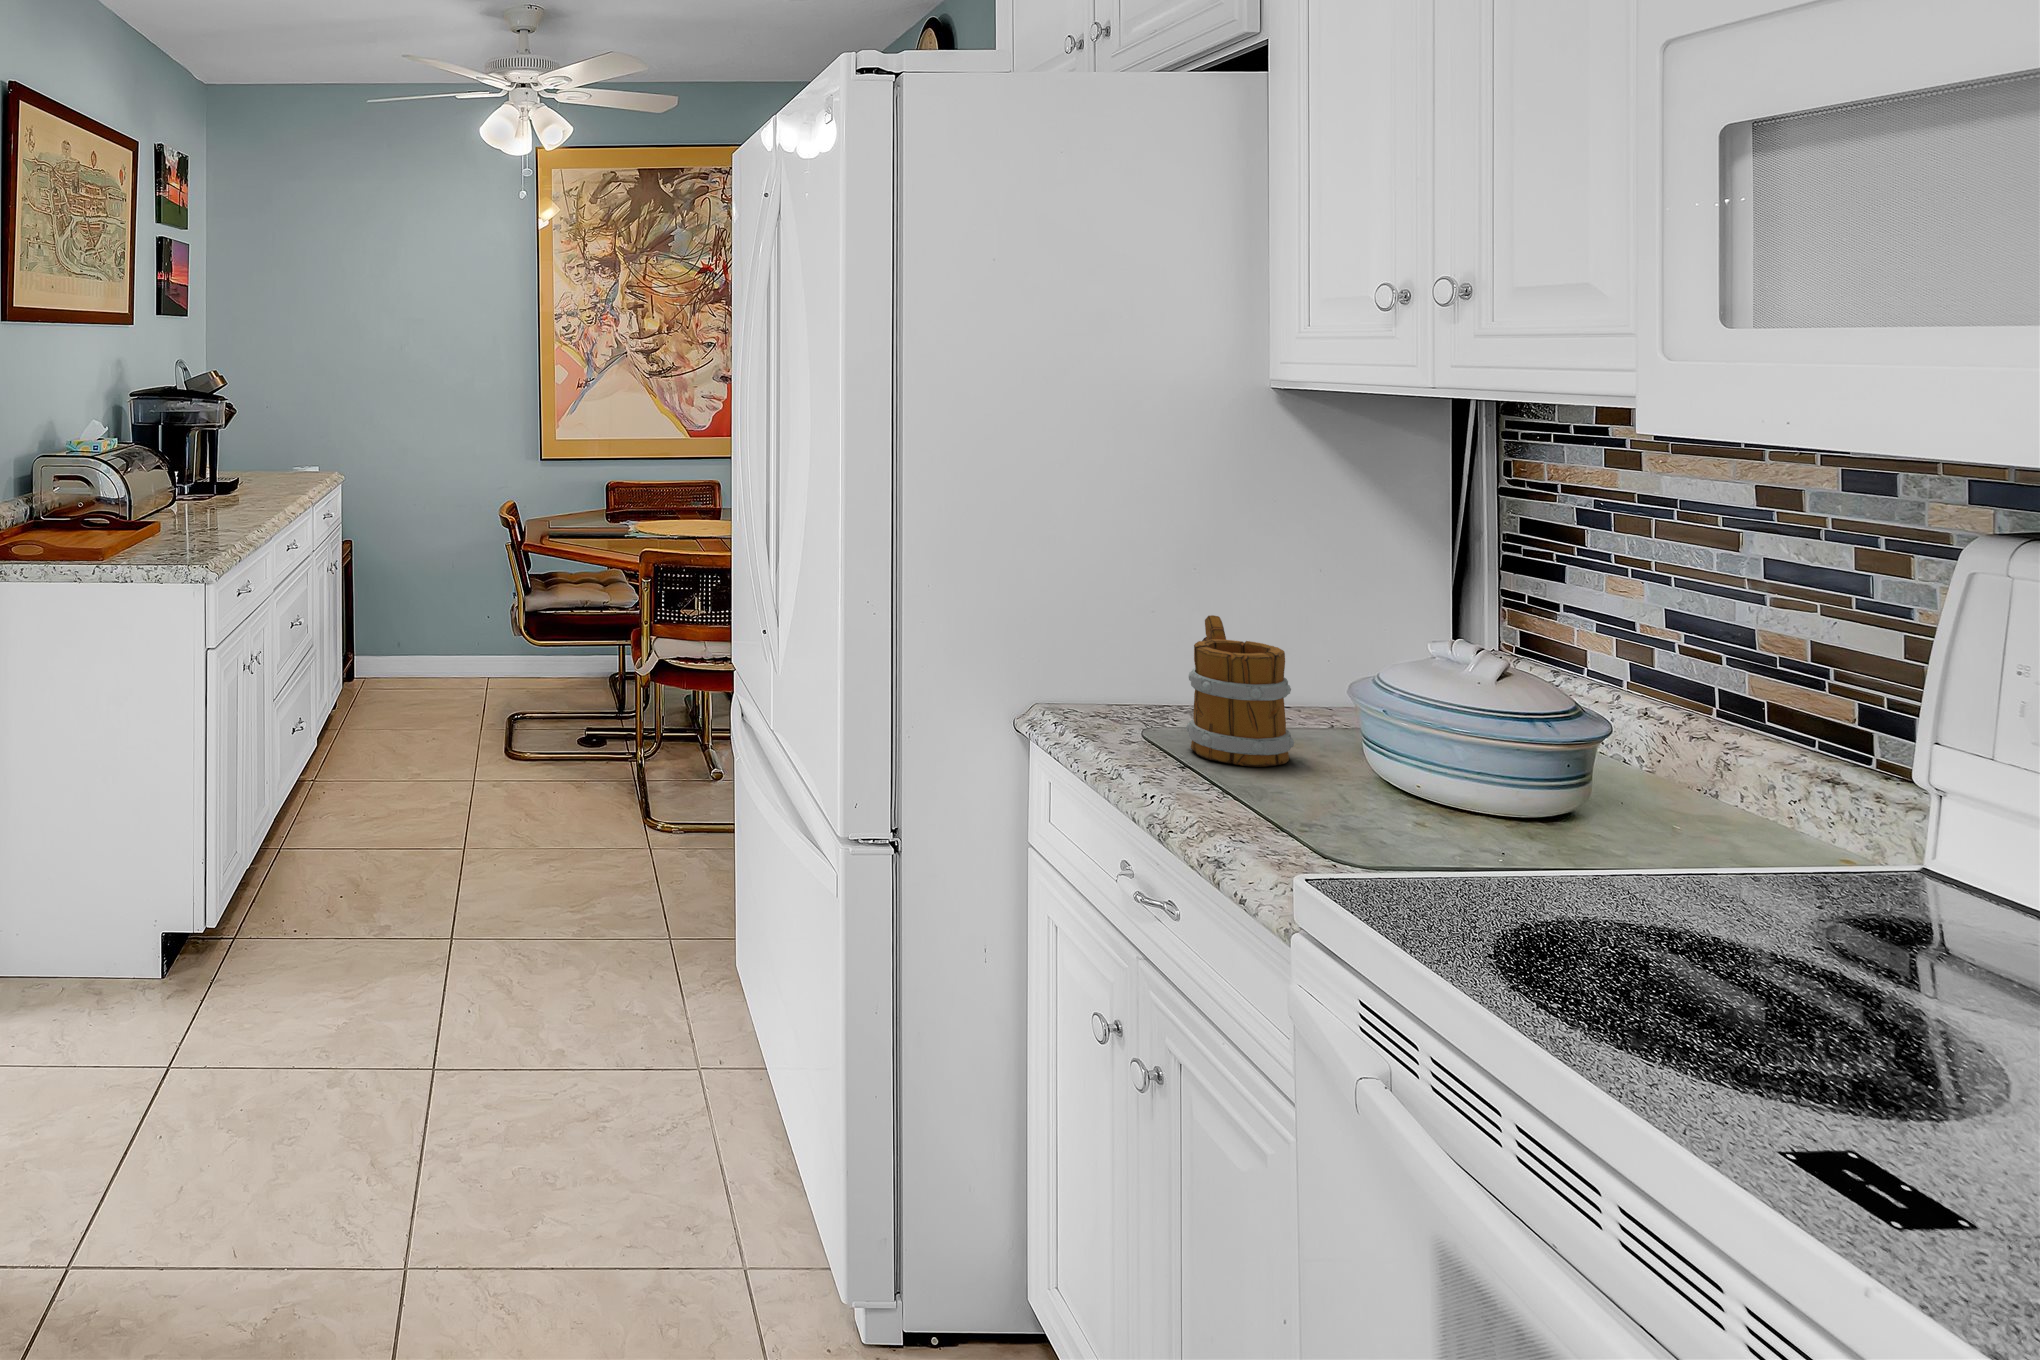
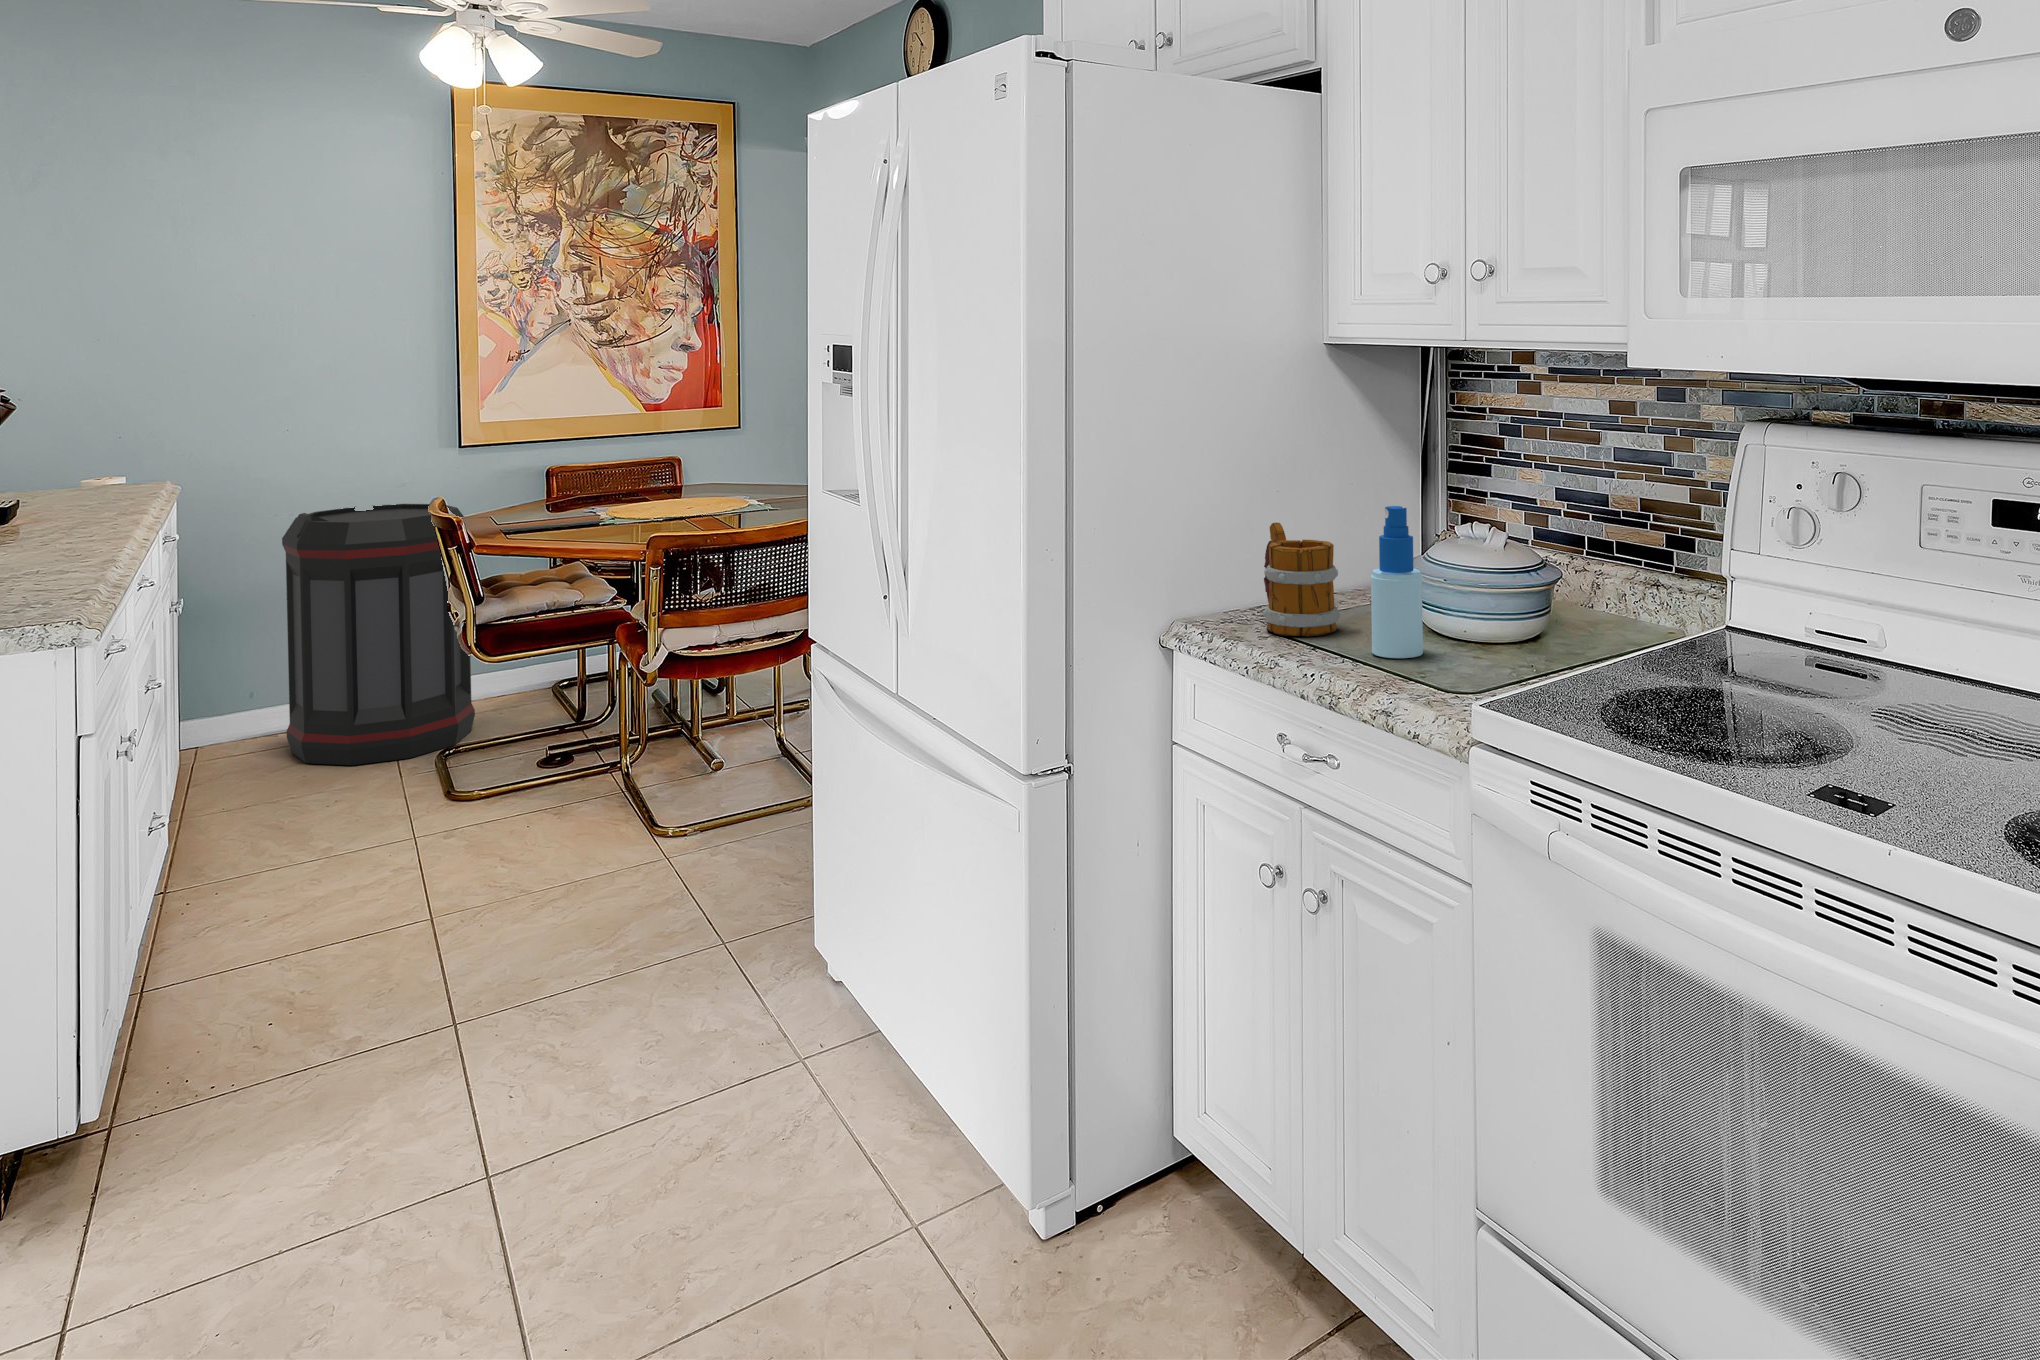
trash can: none [398,504,538,721] -> present [282,504,475,765]
spray bottle: none [1315,616,1394,822] -> present [1371,506,1423,658]

